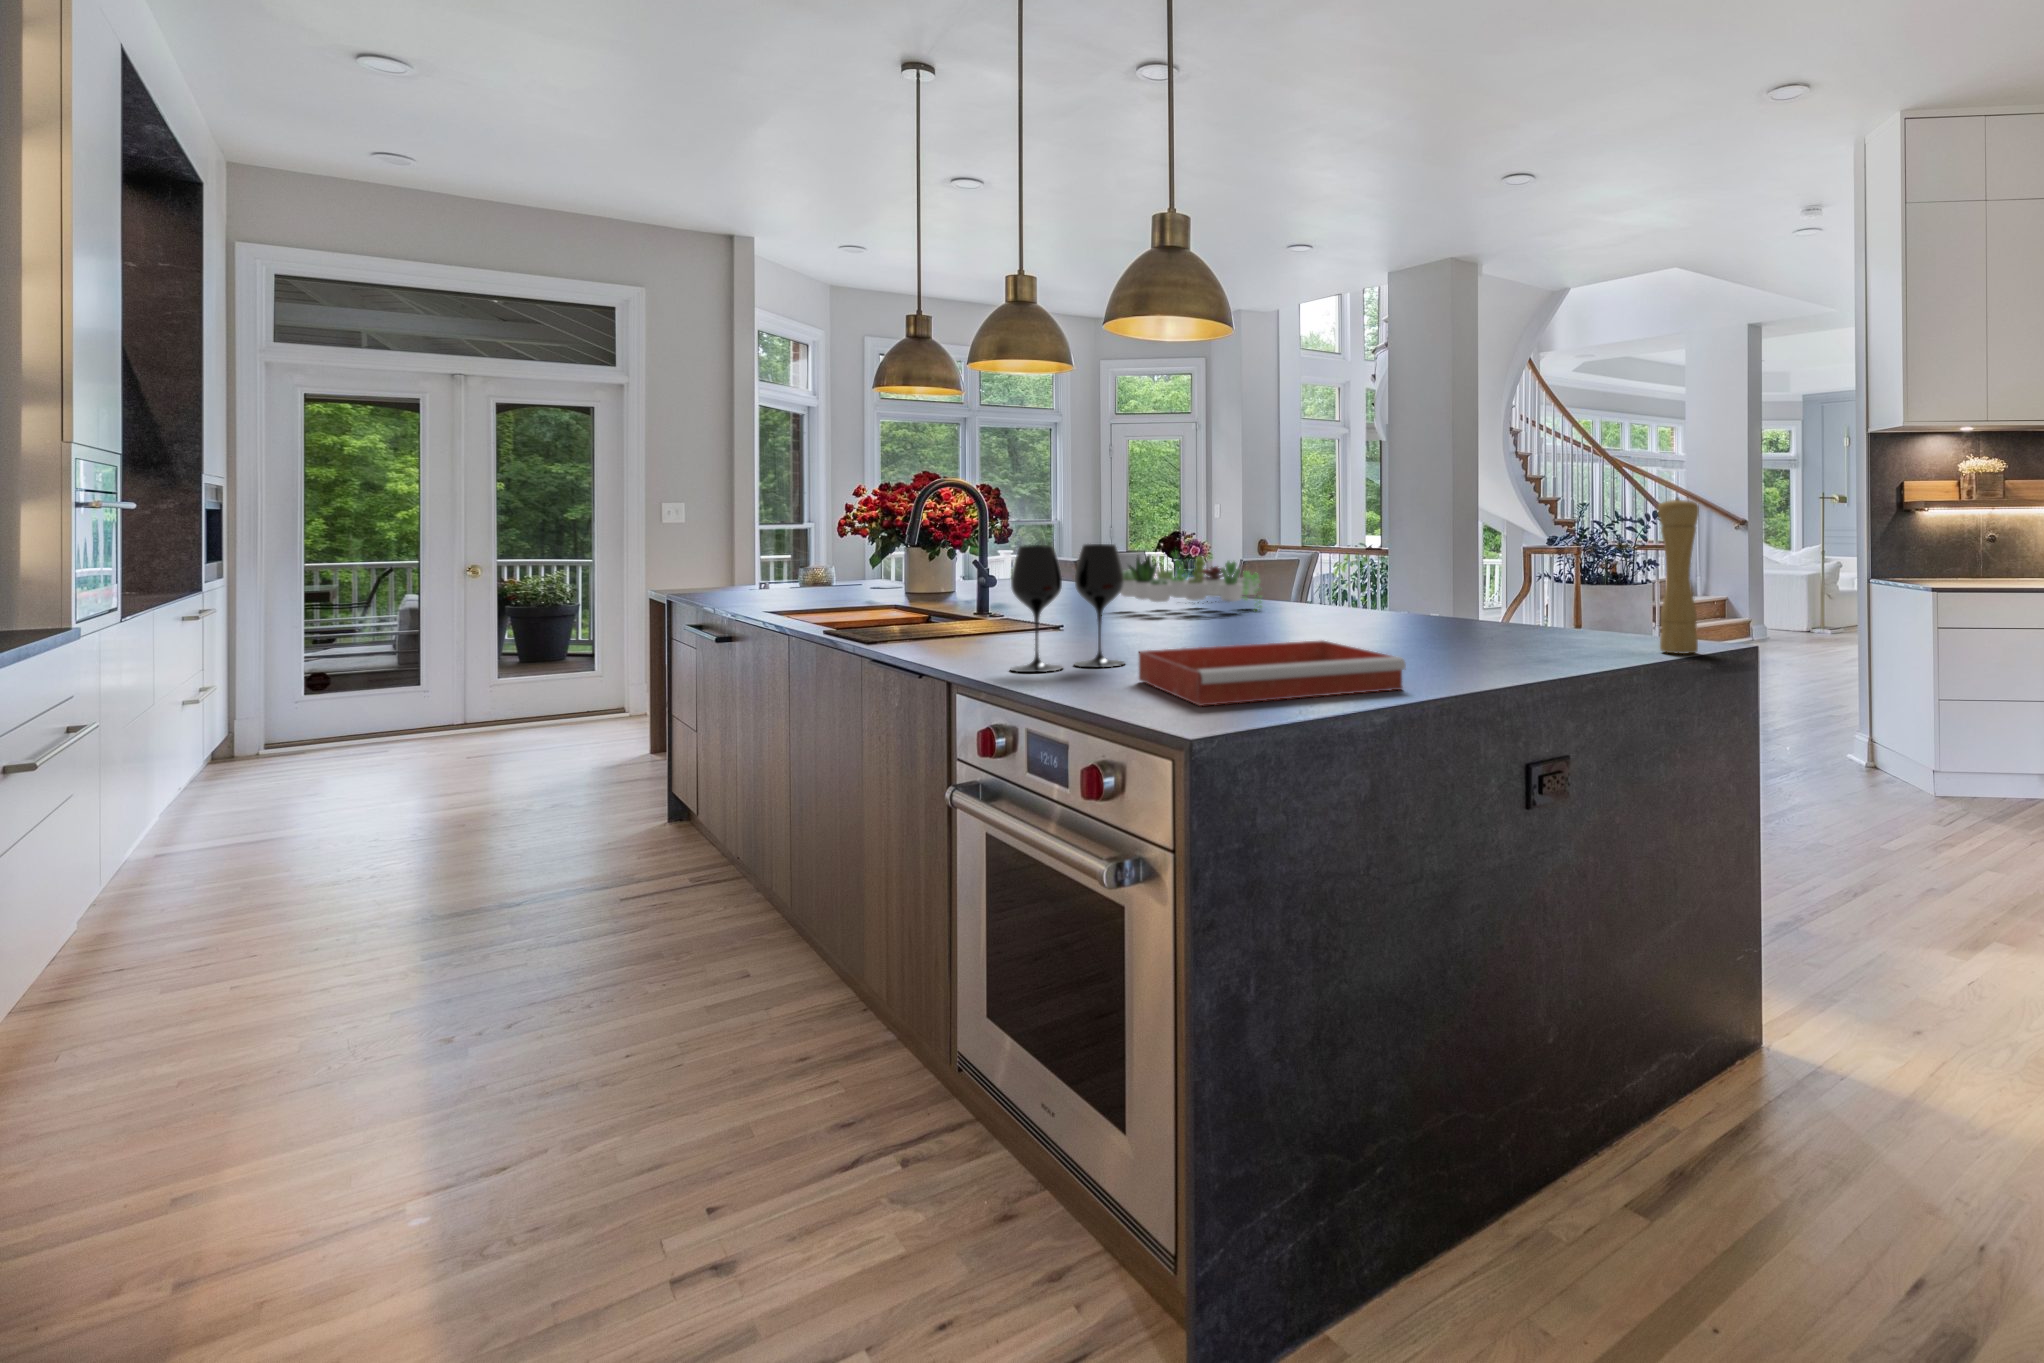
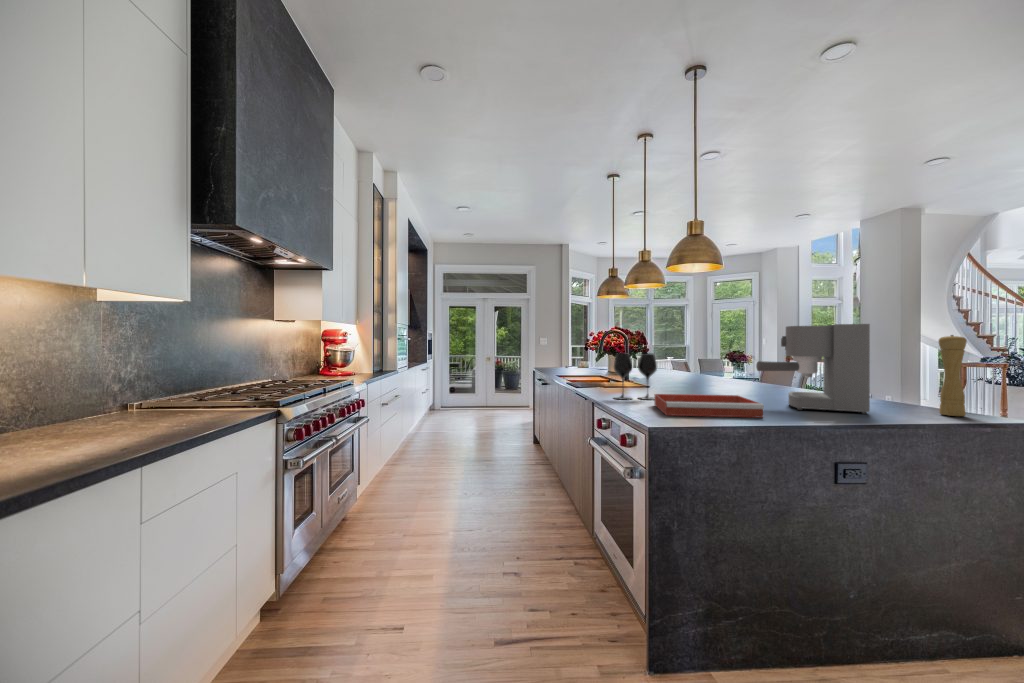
coffee maker: none [1353,474,1566,665] -> present [756,324,870,414]
succulent plant: present [1121,552,1262,608] -> none [680,356,743,384]

